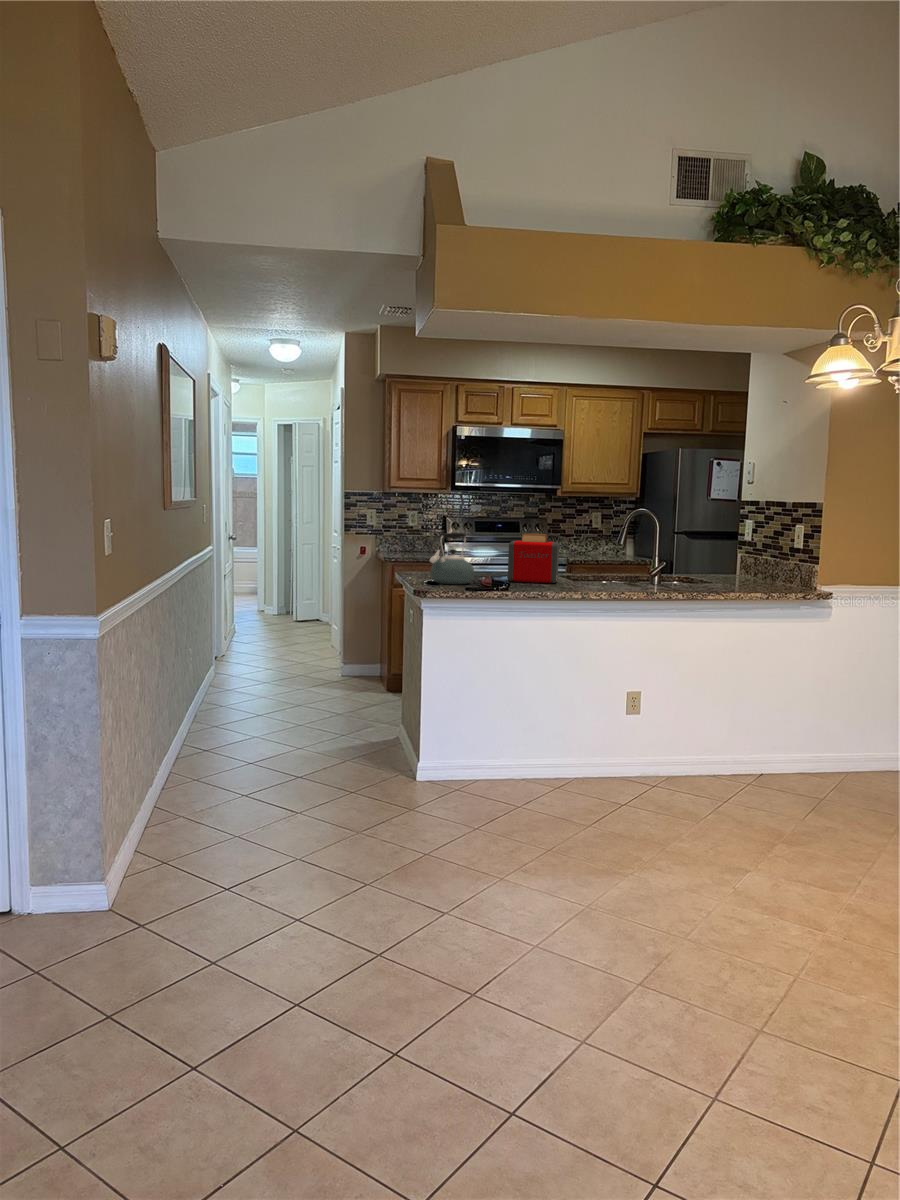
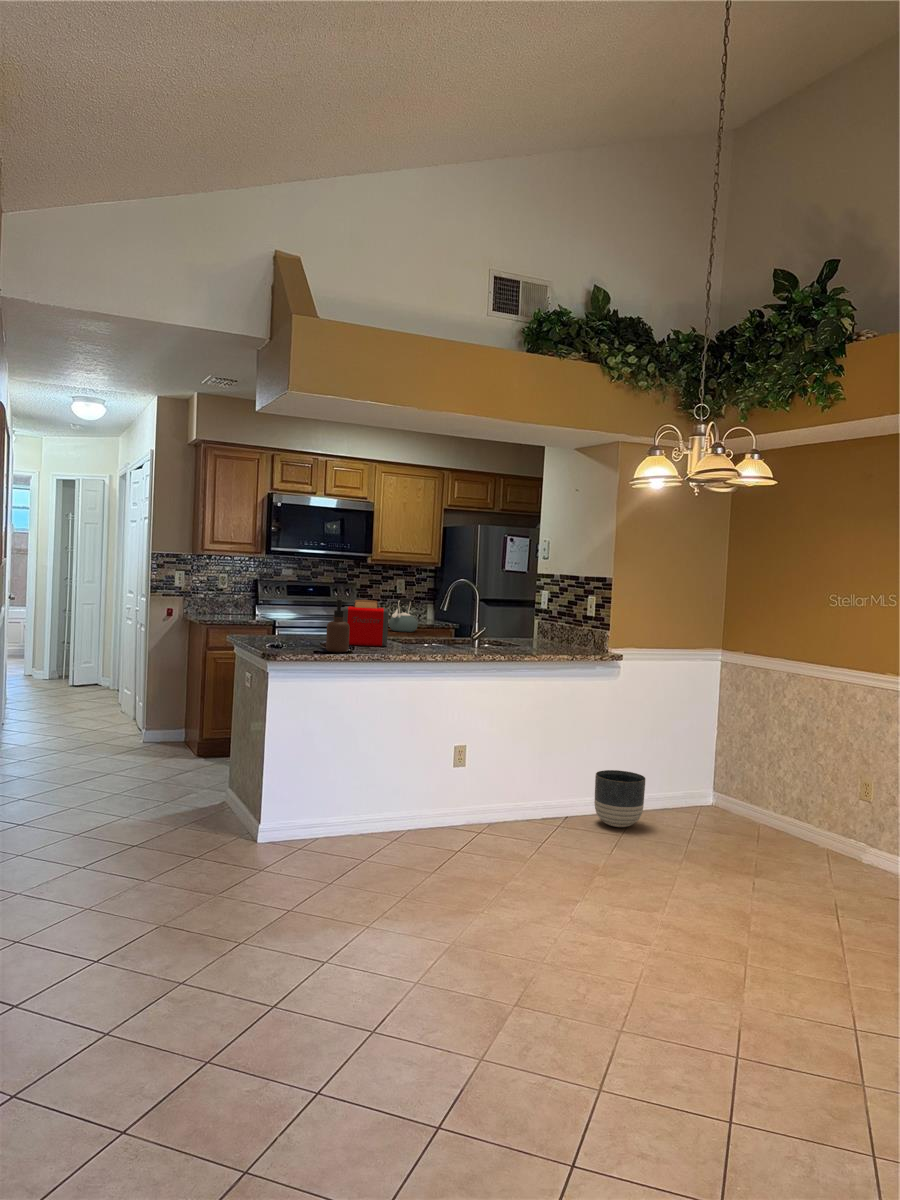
kettle: present [430,532,474,584] -> present [389,598,418,632]
soap dispenser: none [482,533,506,589] -> present [326,600,350,653]
planter: none [794,726,857,792] -> present [594,770,646,827]

